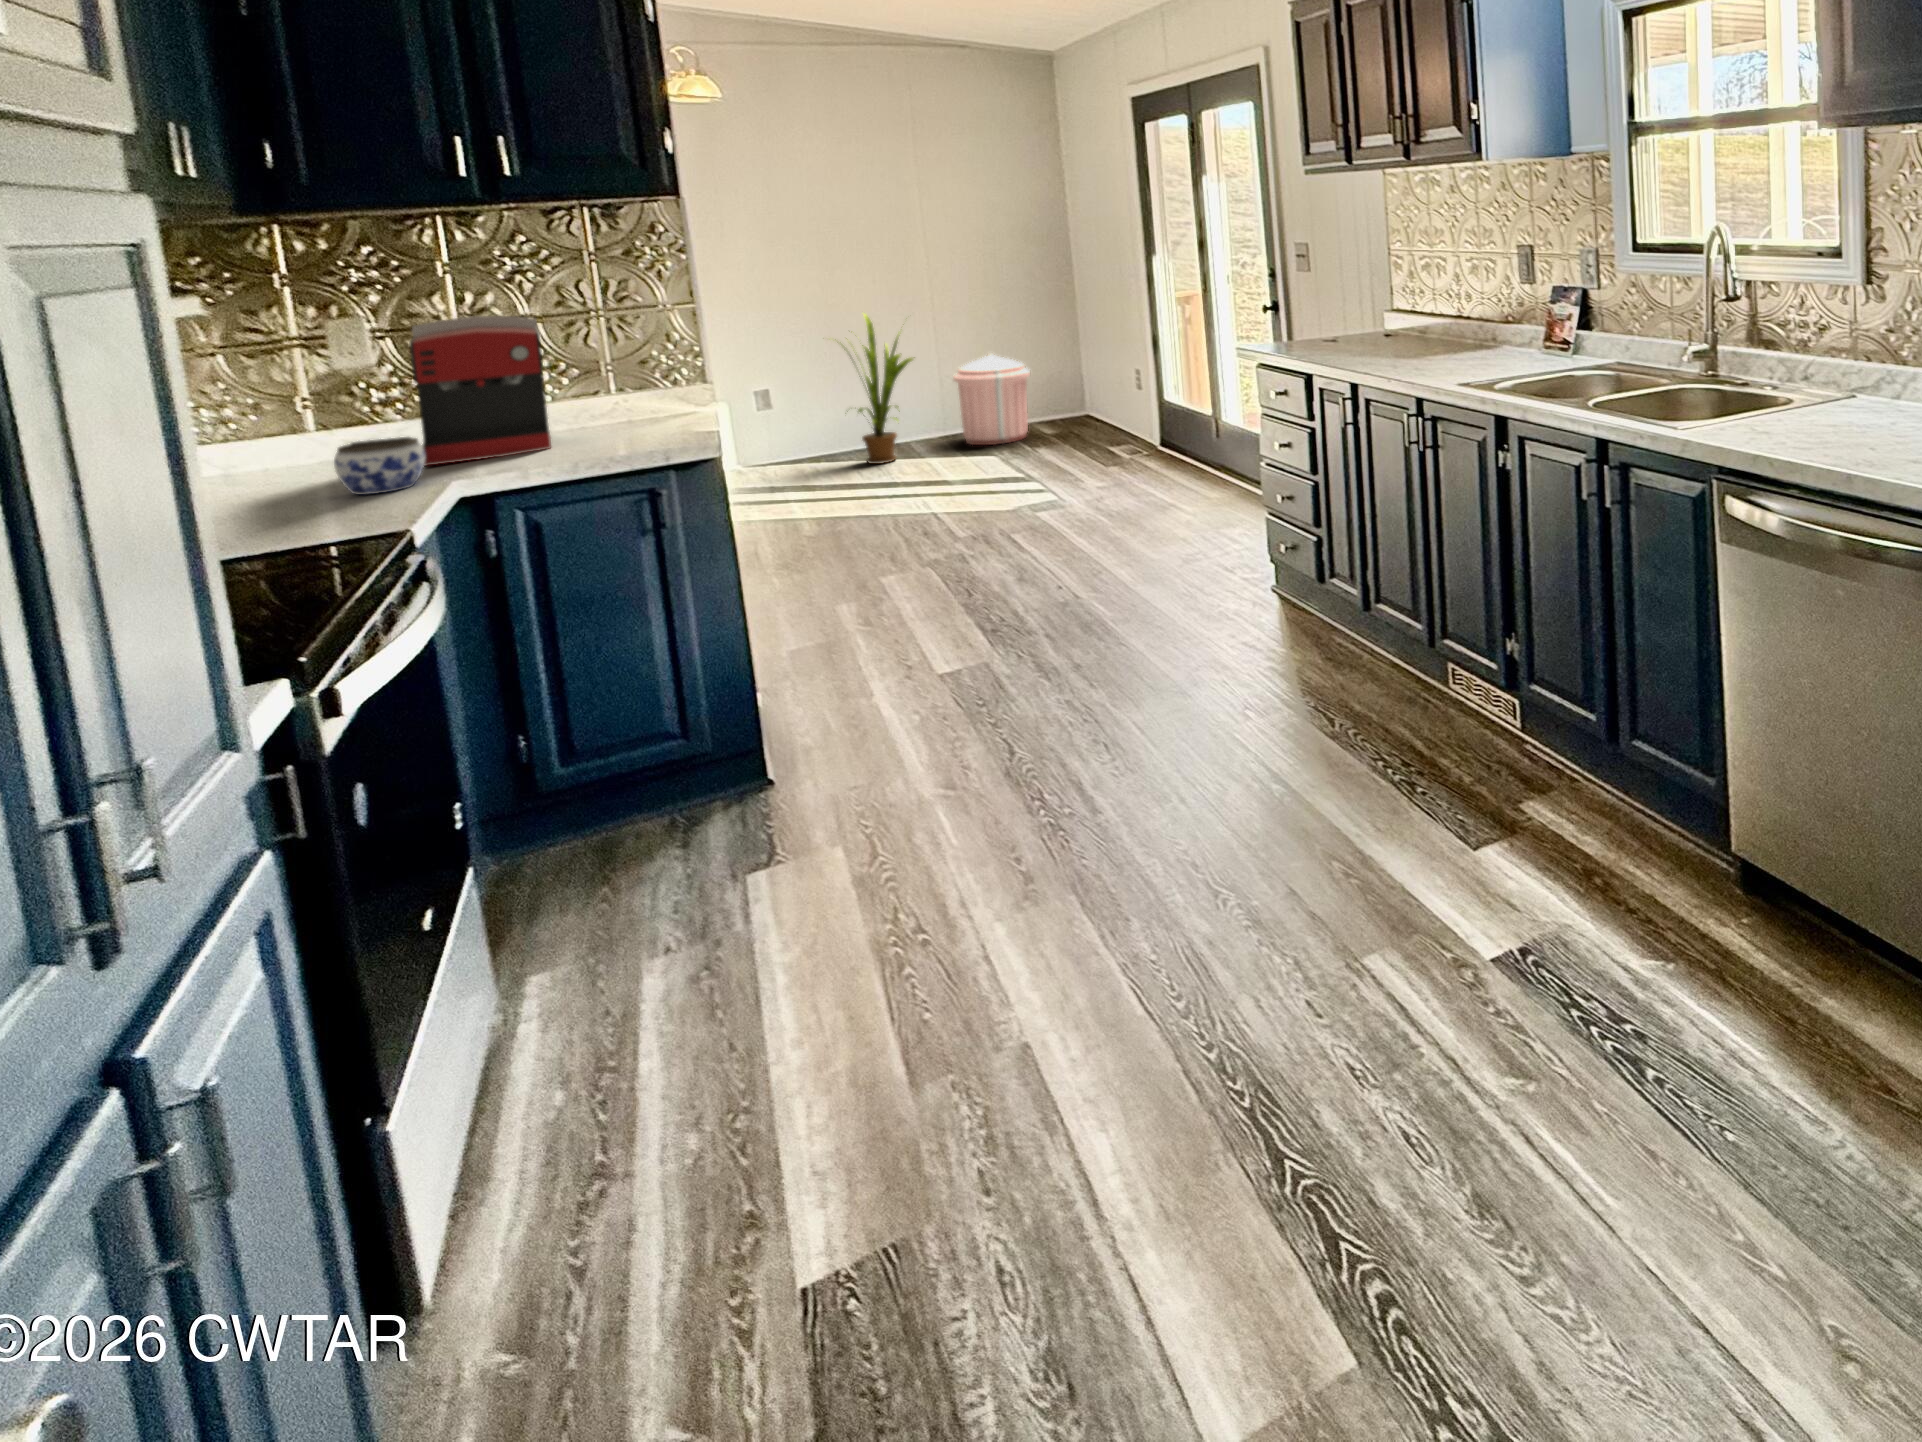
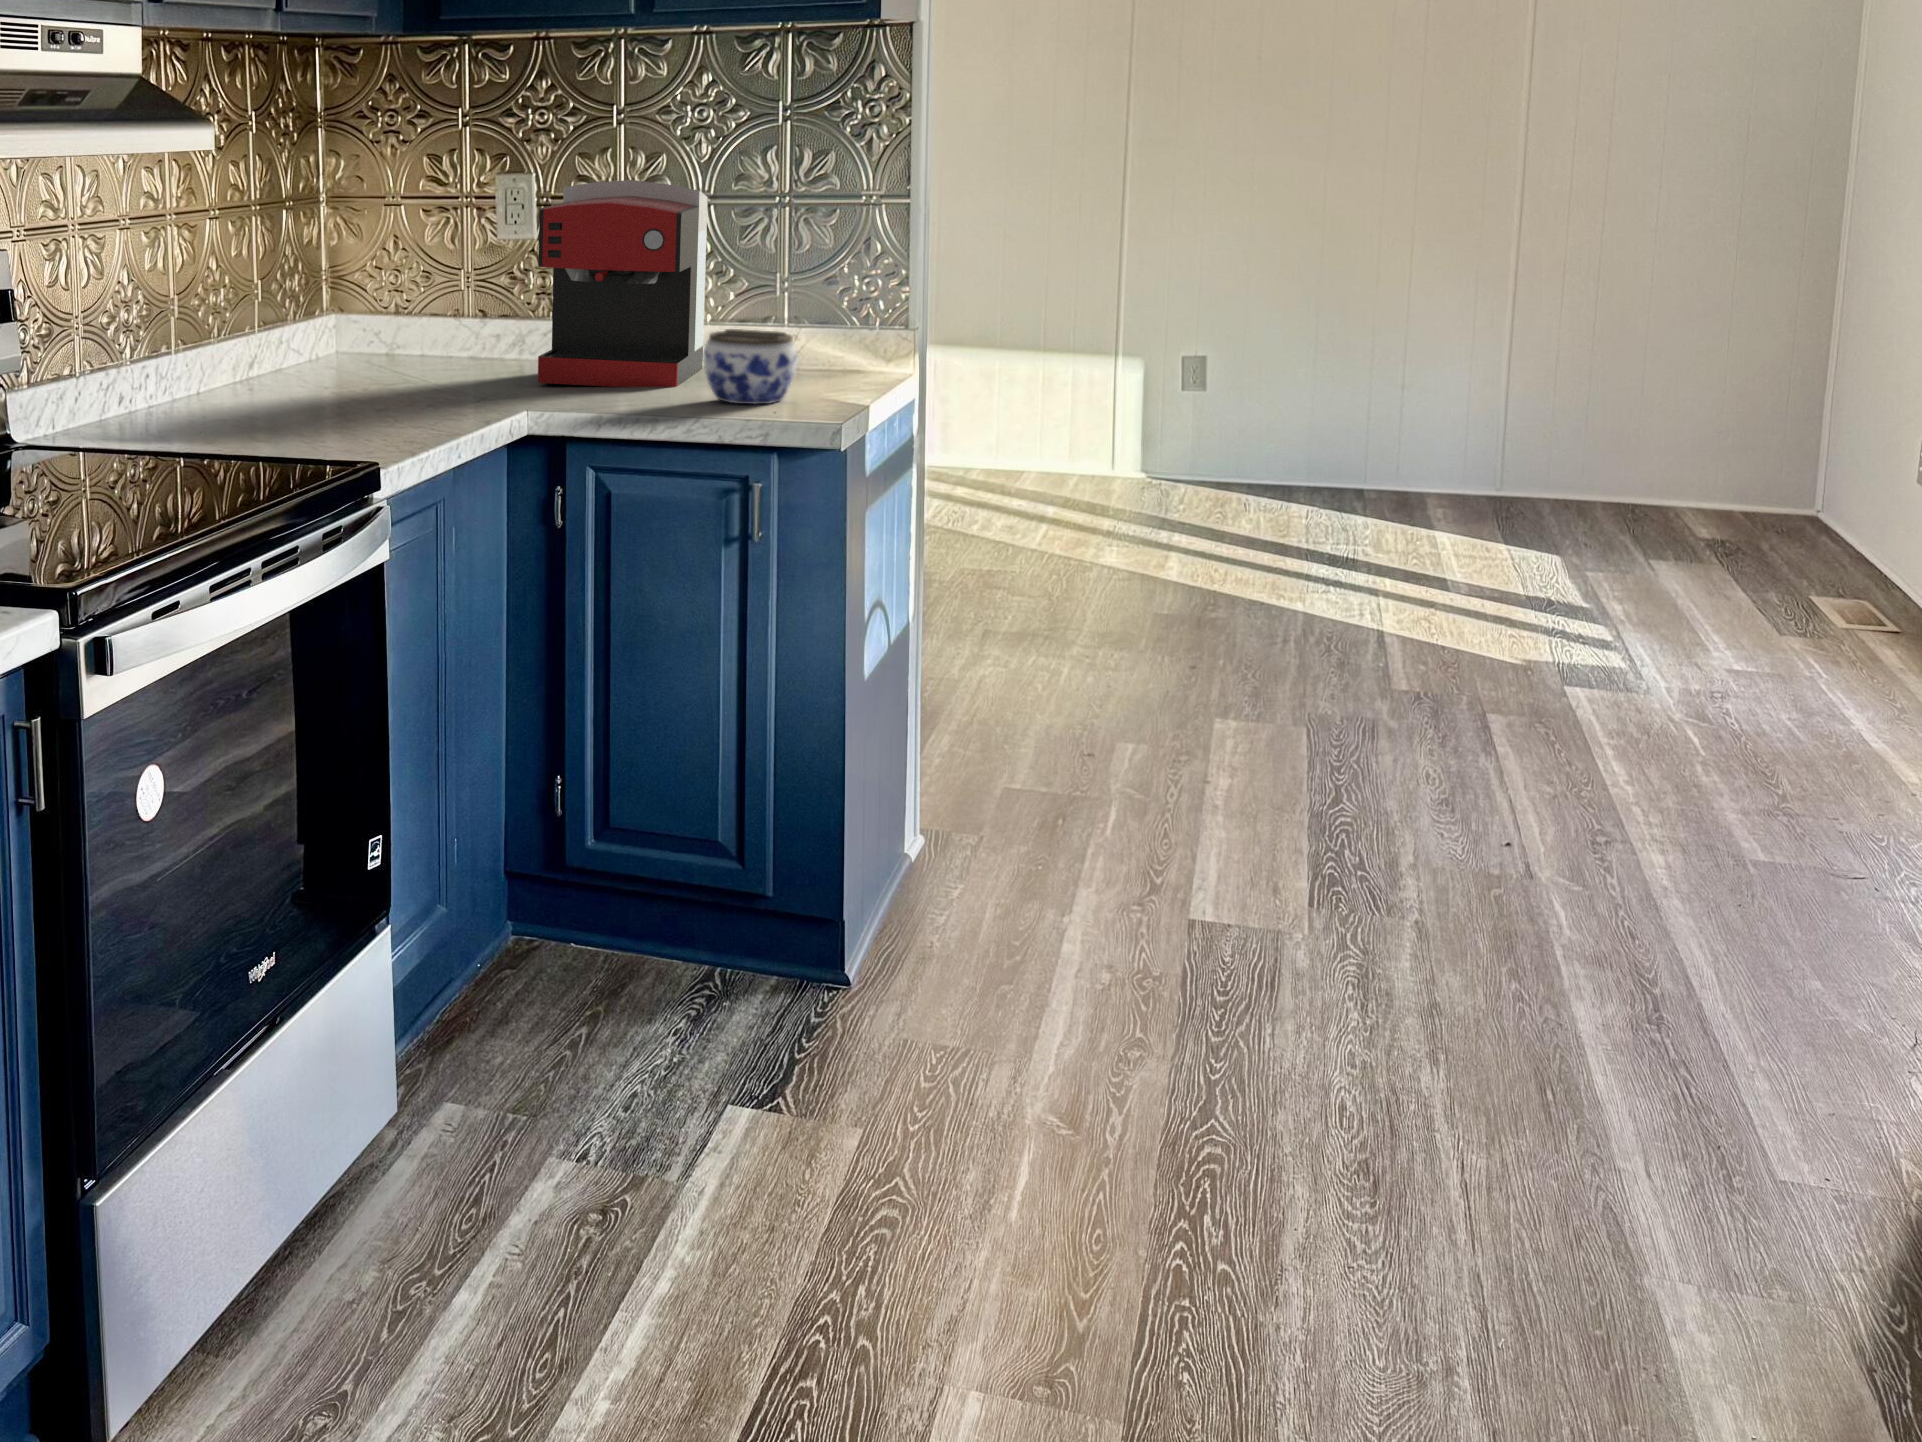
house plant: present [844,315,915,464] -> none [1289,241,1453,523]
trash can: present [953,353,1030,445] -> none [1524,349,1687,535]
jar: present [334,437,425,495] -> present [704,329,797,404]

